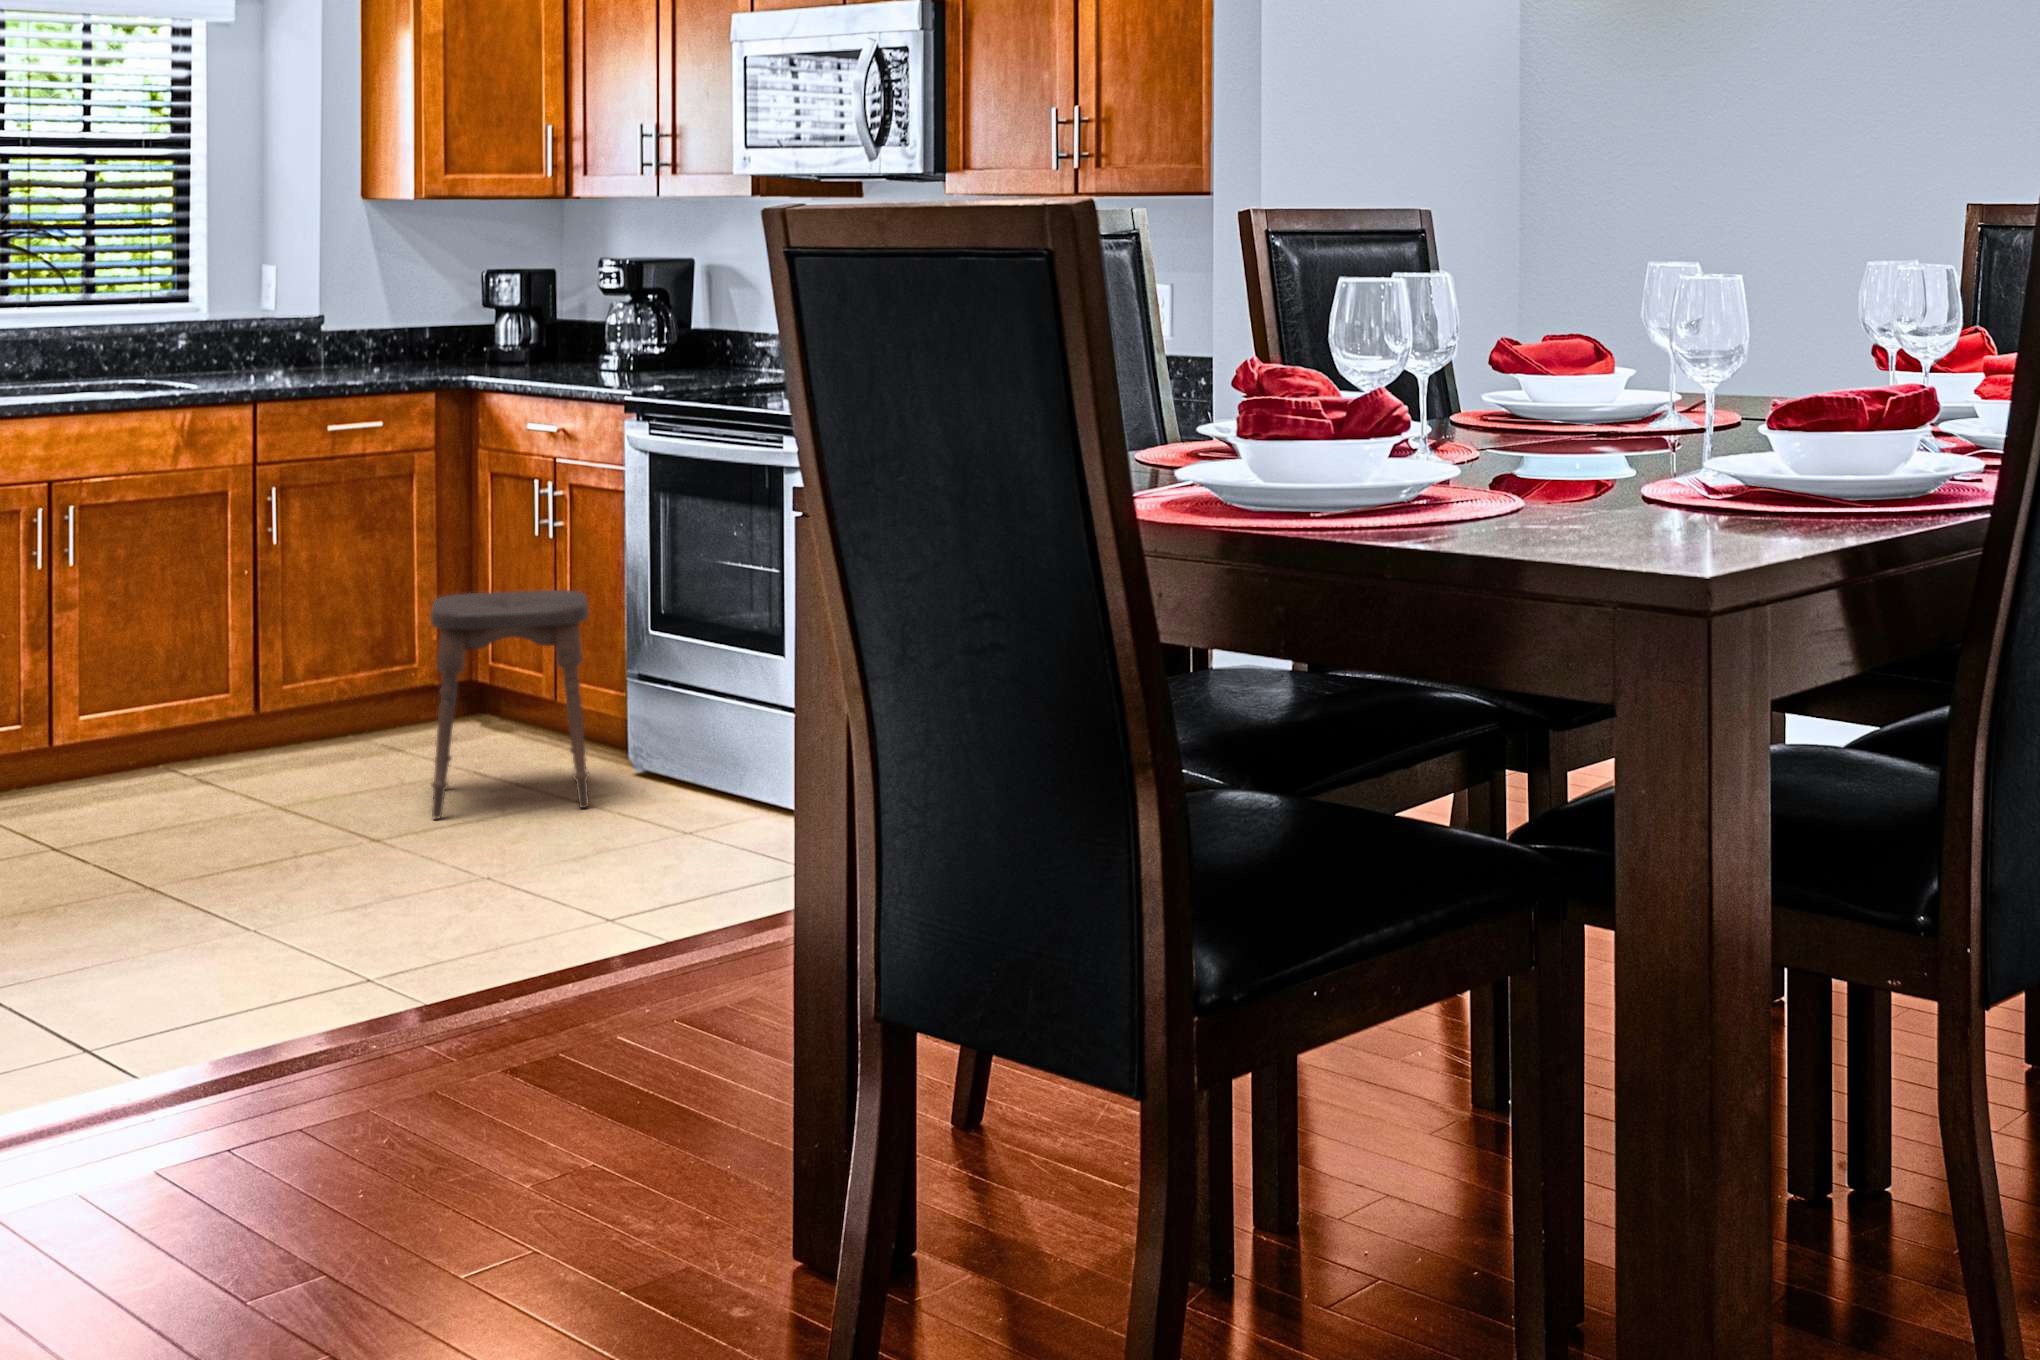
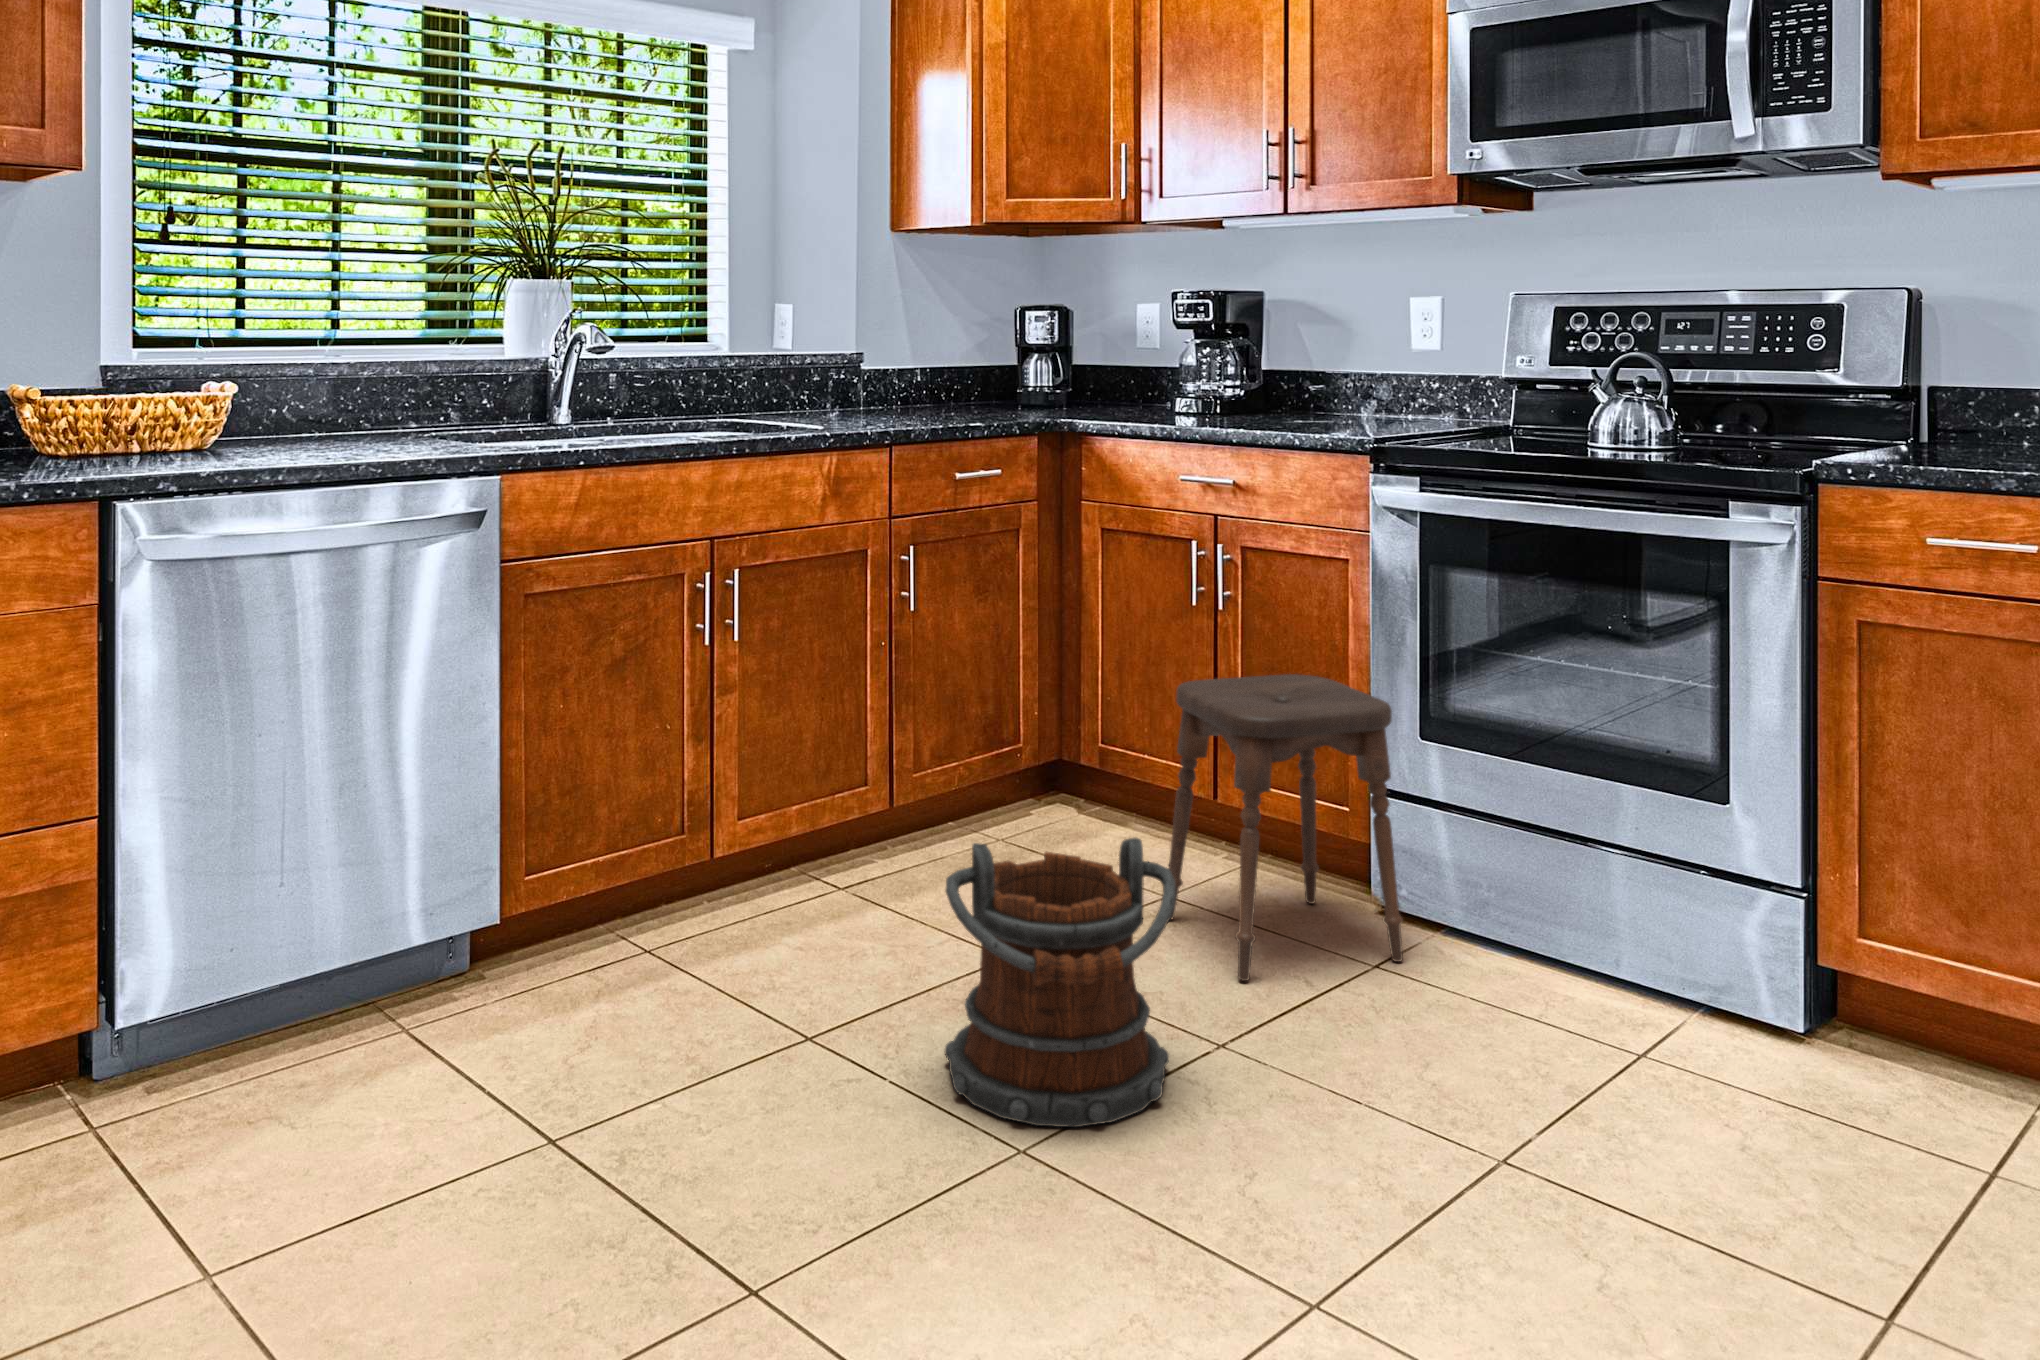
bucket: none [99,688,292,883] -> present [945,838,1175,1127]

